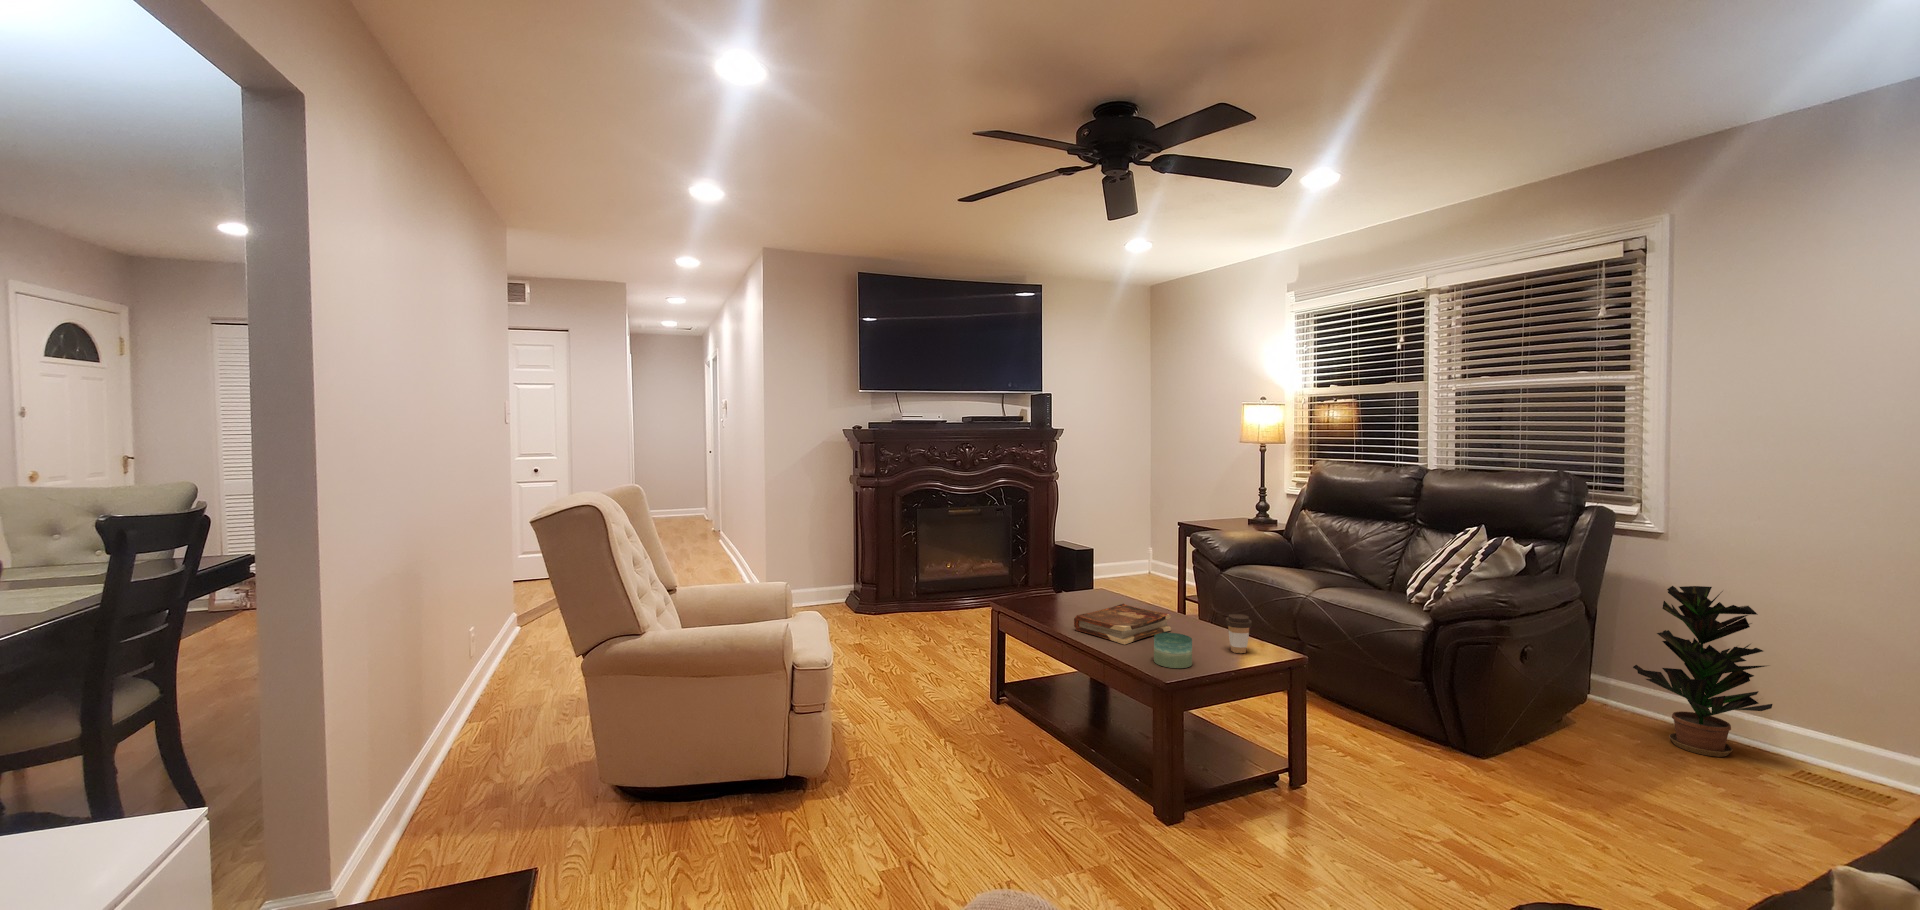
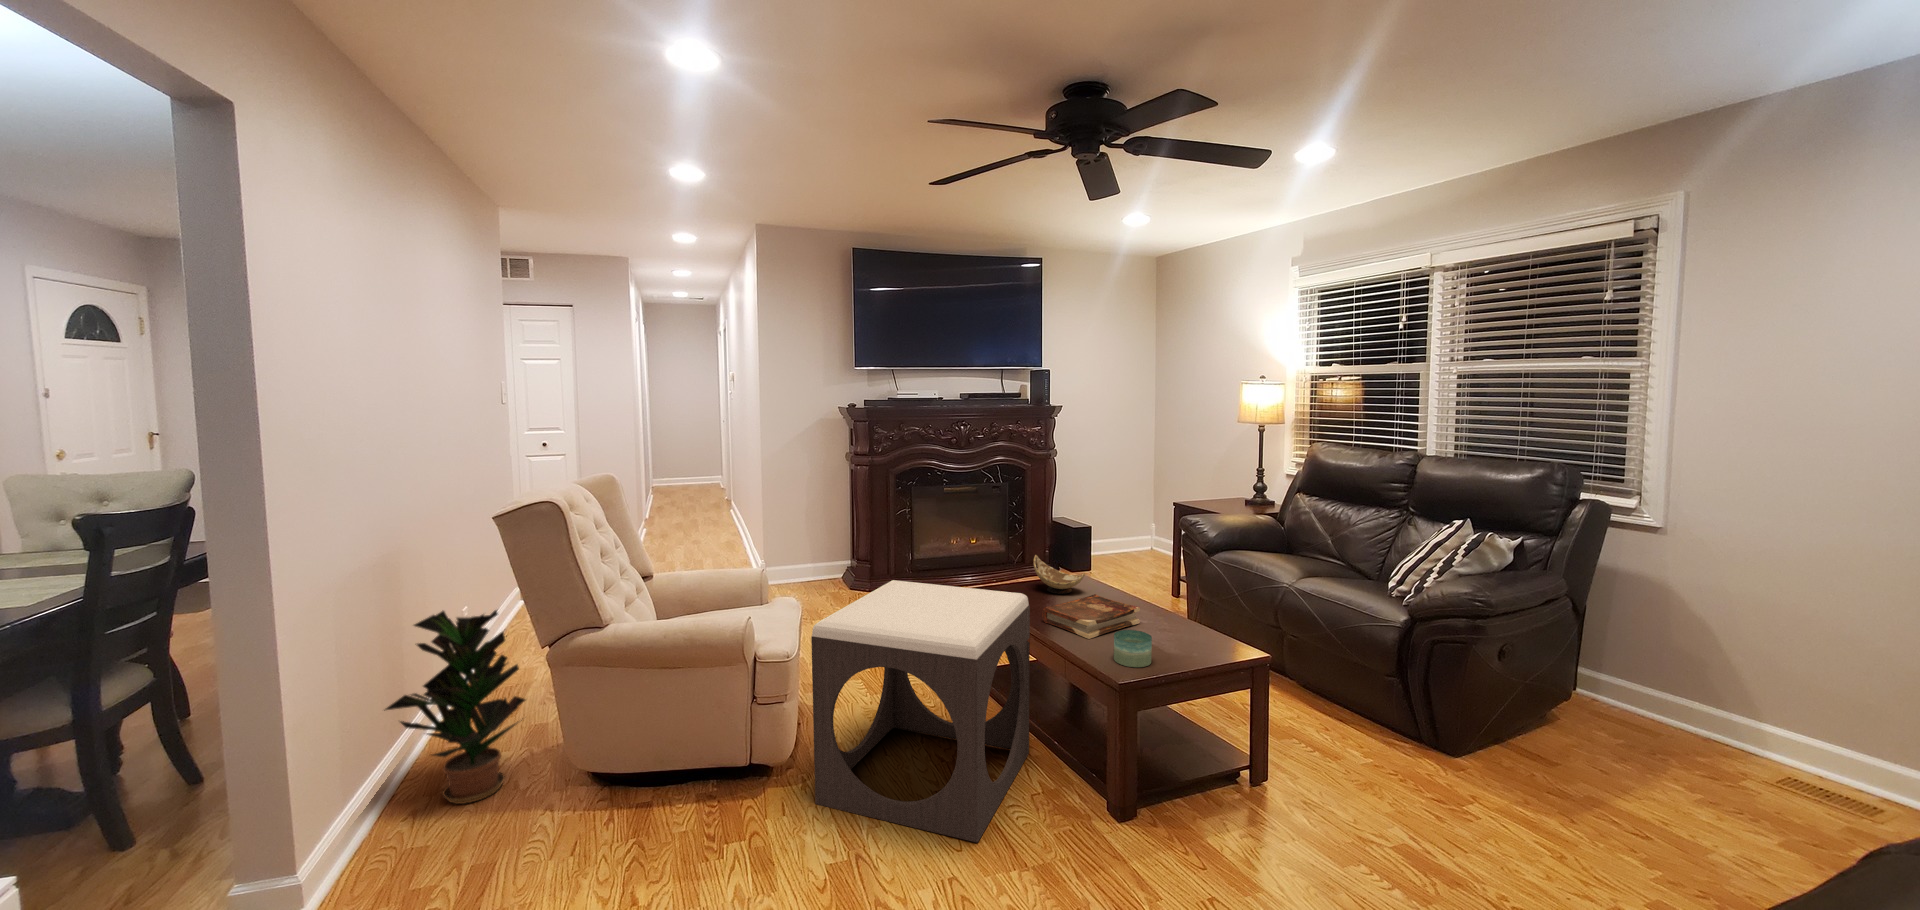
decorative bowl: none [1057,567,1109,606] -> present [1034,555,1085,594]
potted plant: present [1633,586,1772,757] -> present [384,610,525,804]
footstool: none [855,590,1065,847] -> present [811,580,1030,842]
coffee cup: present [1226,614,1252,653] -> none [1190,611,1217,651]

